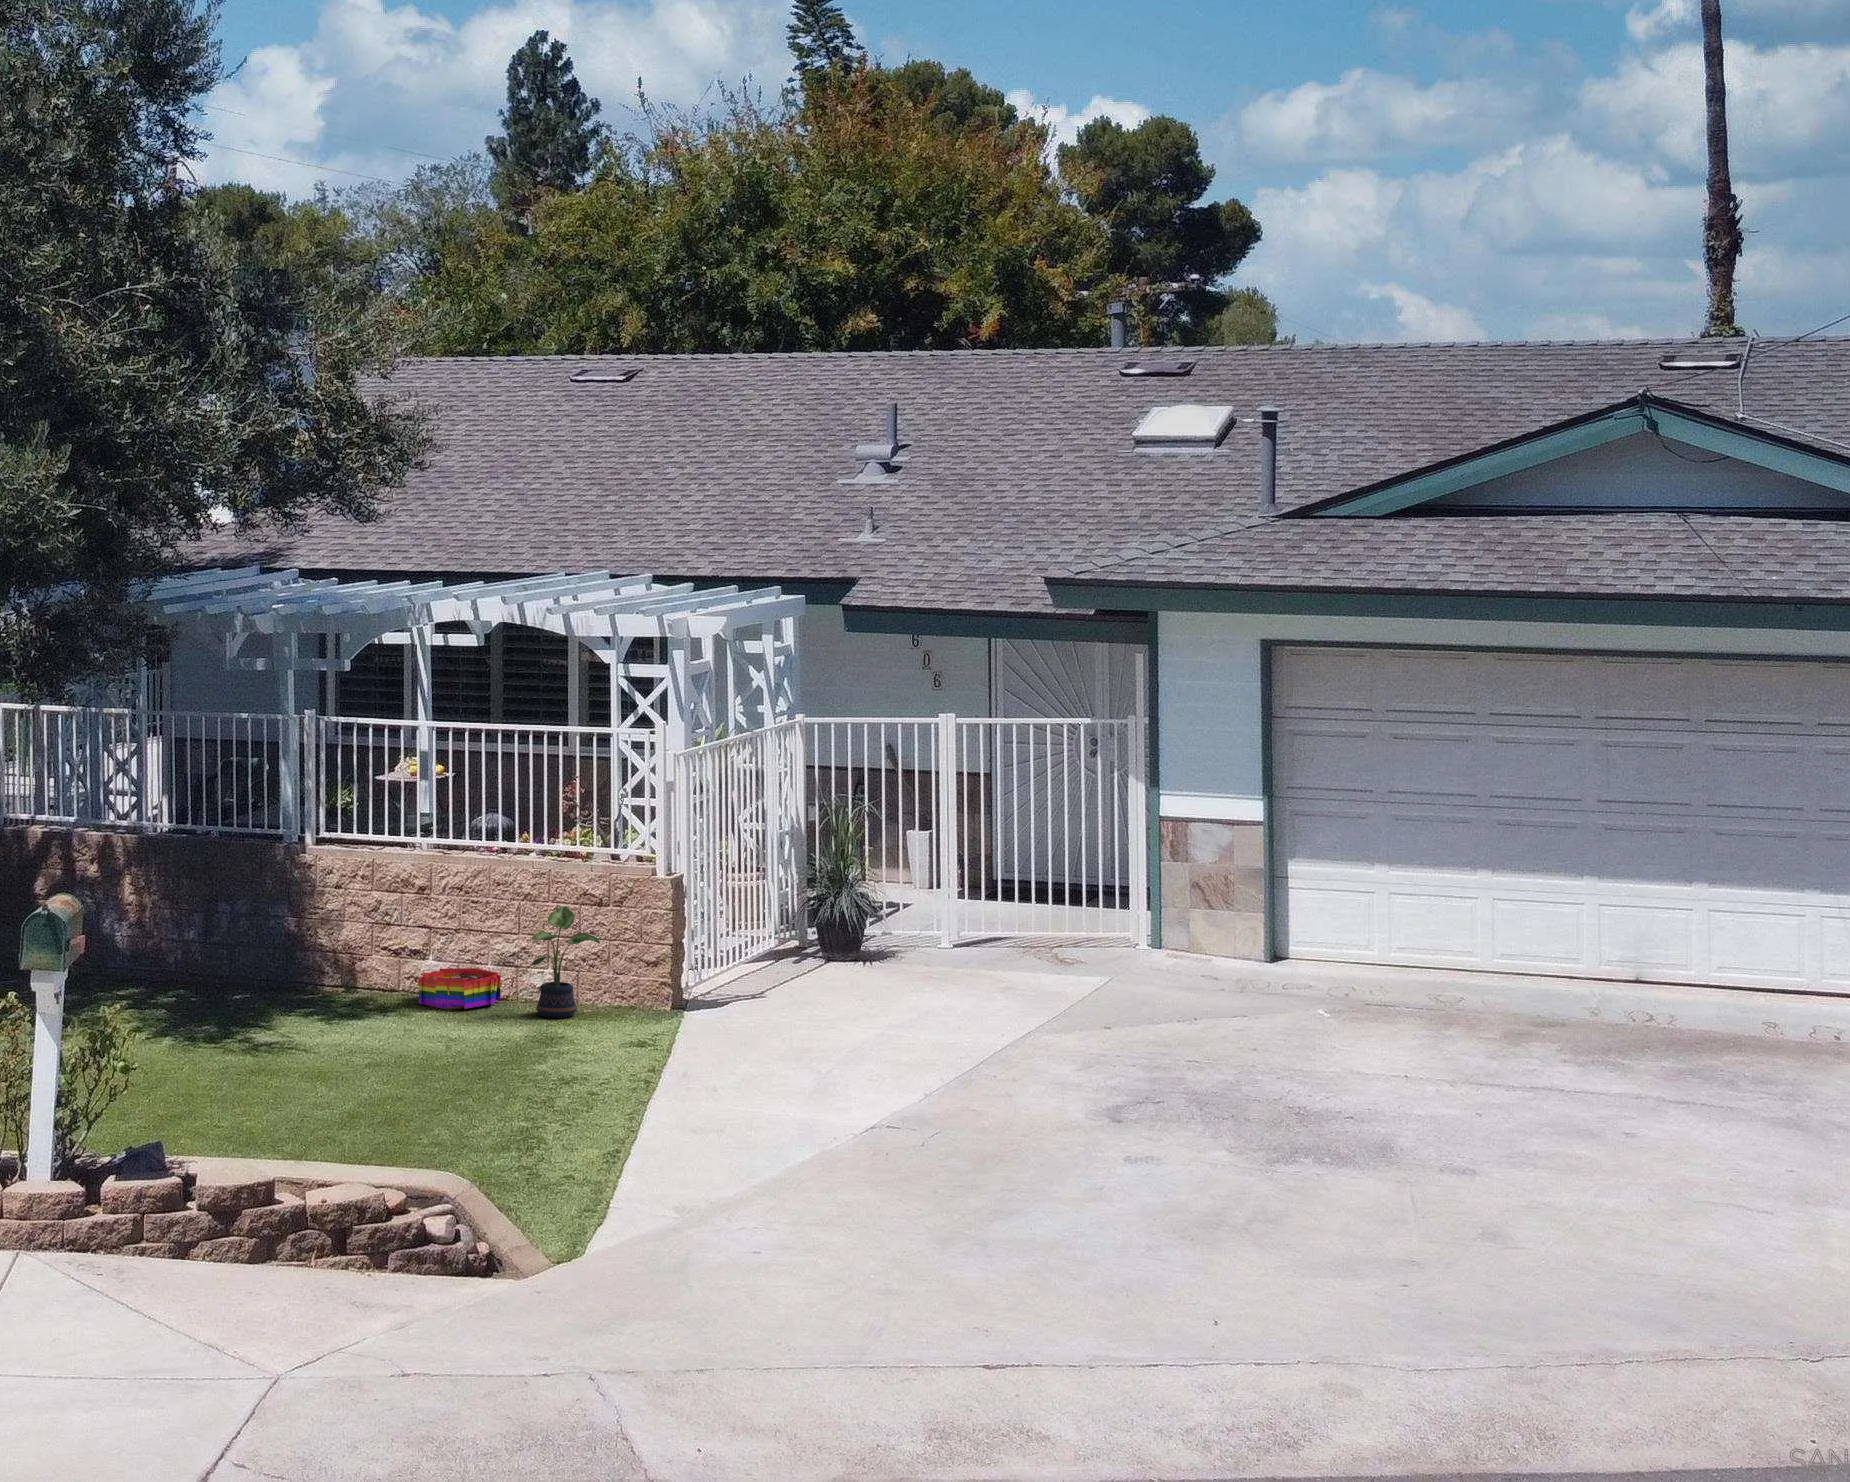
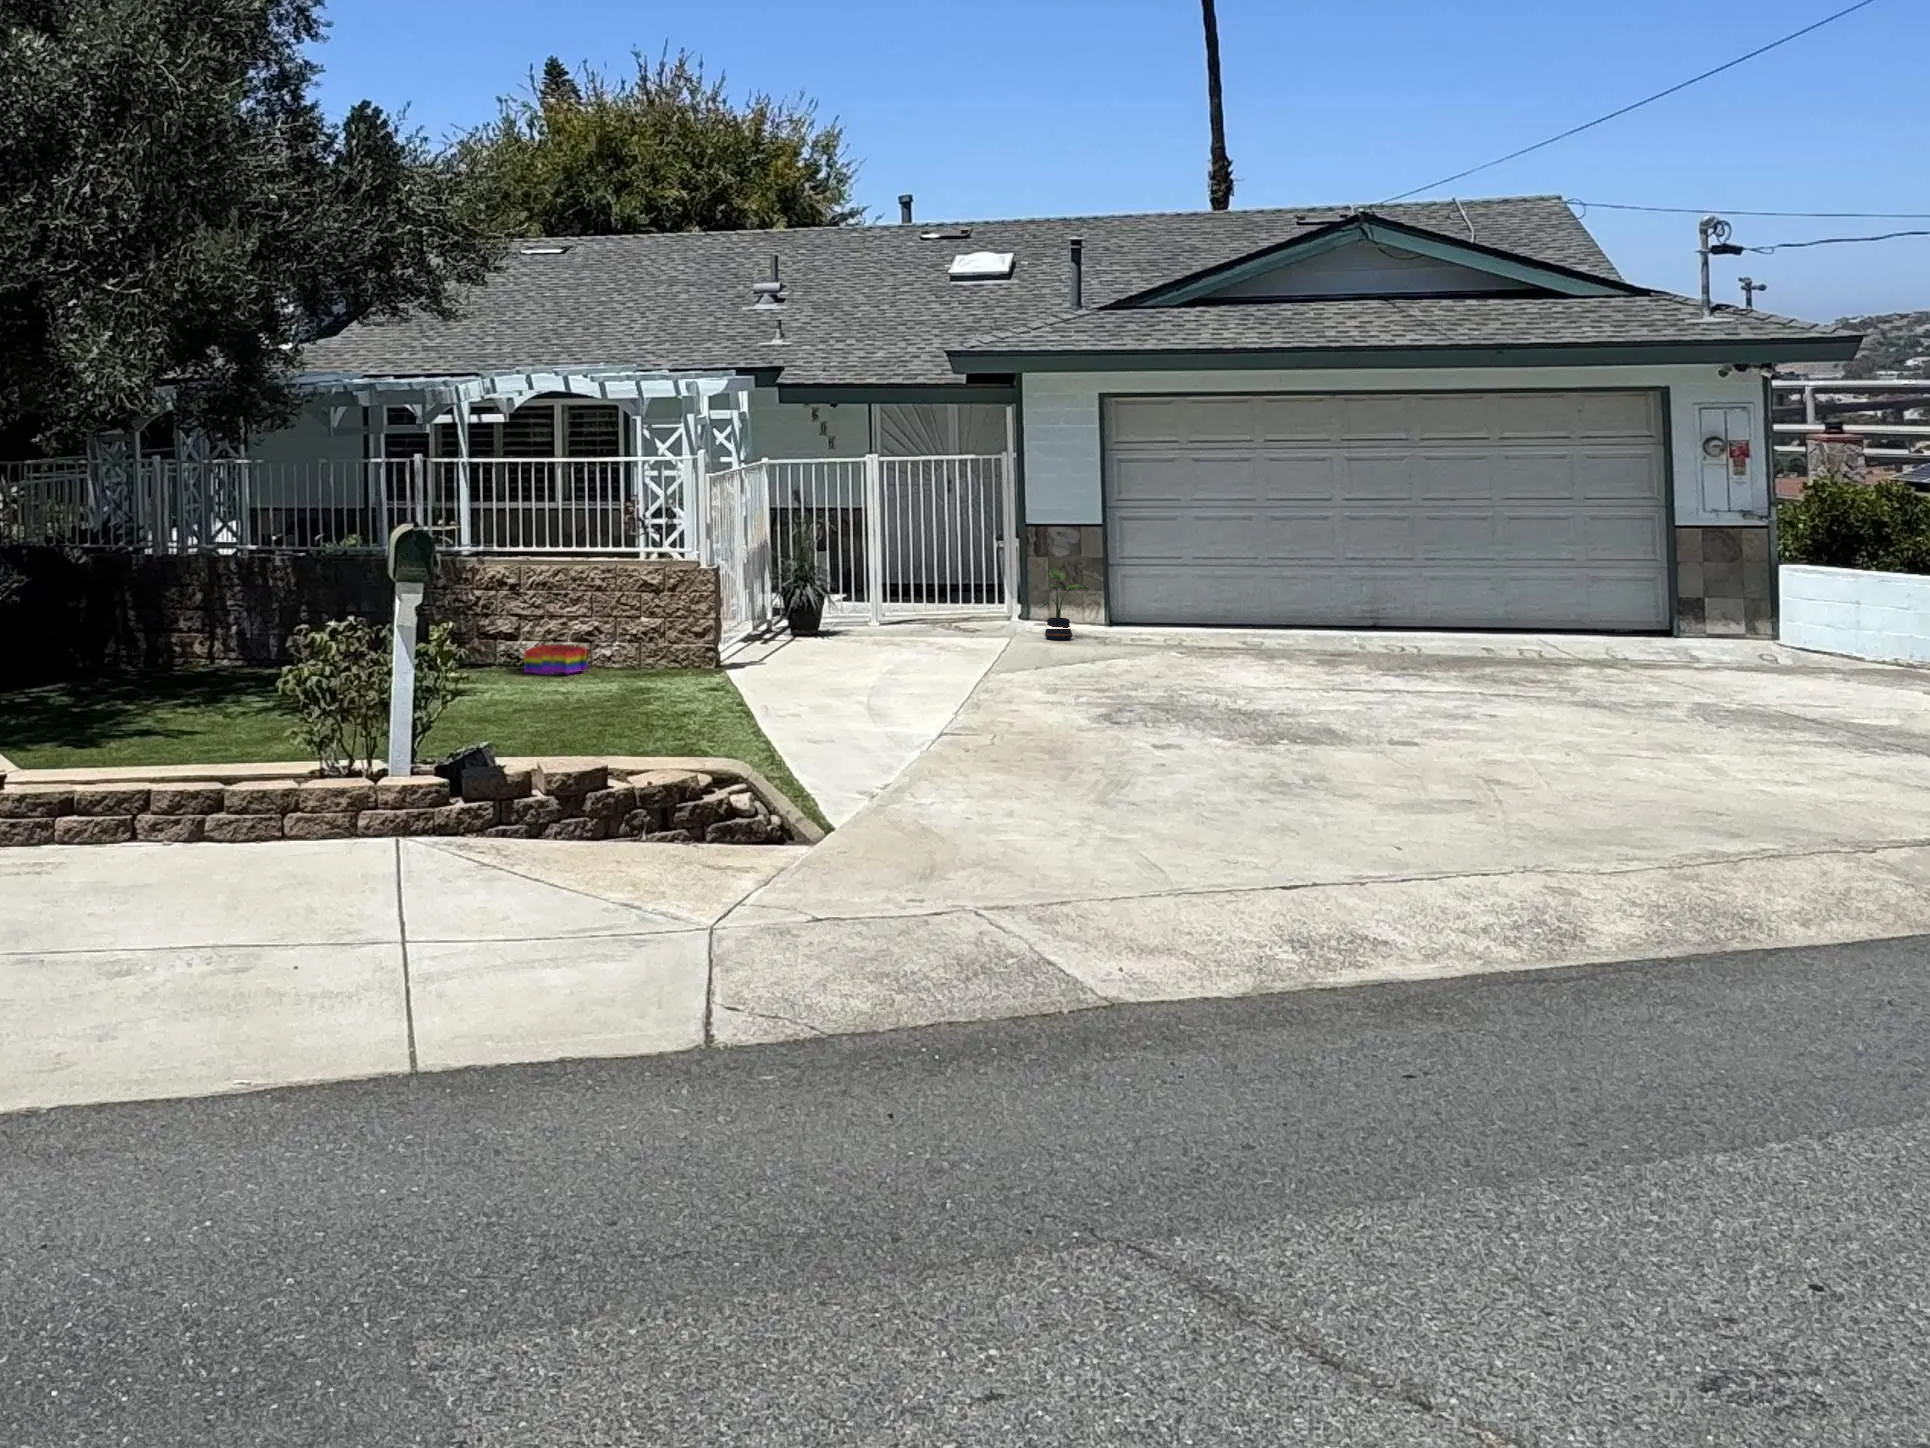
potted plant: present [526,907,600,1018] -> present [1039,568,1089,640]

